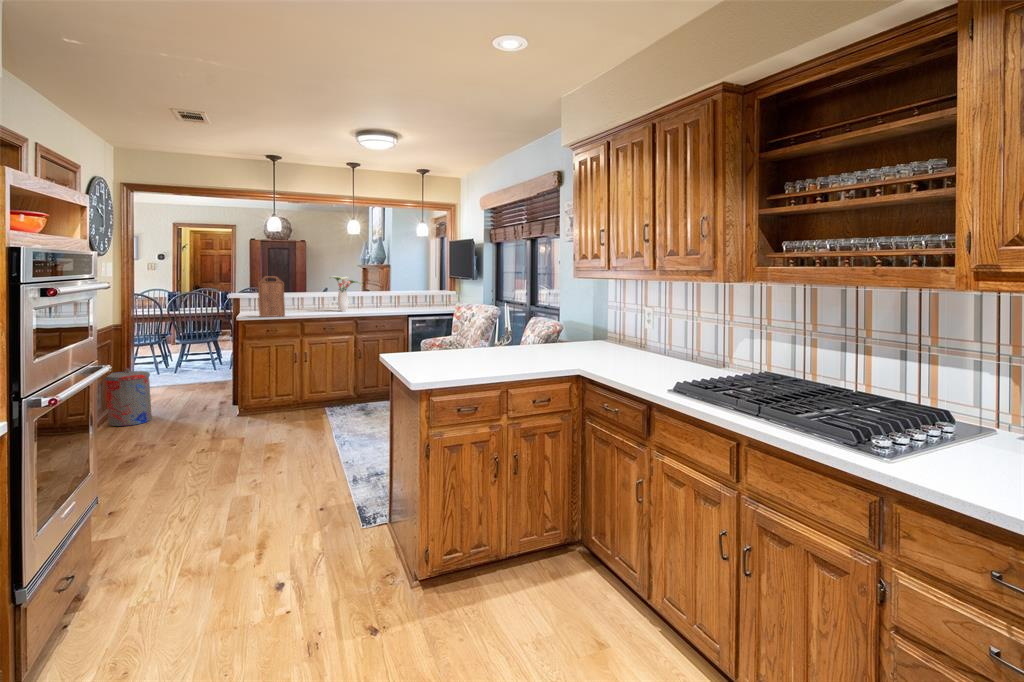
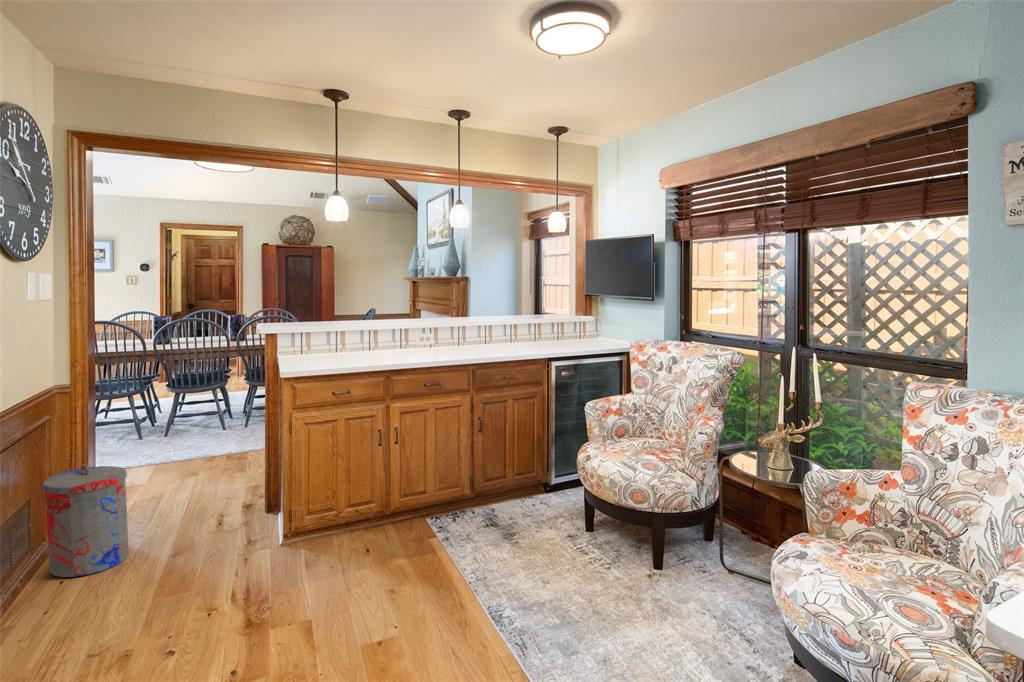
cutting board: present [258,276,285,317] -> none [319,297,362,368]
flower arrangement: present [330,276,361,311] -> none [423,294,475,352]

